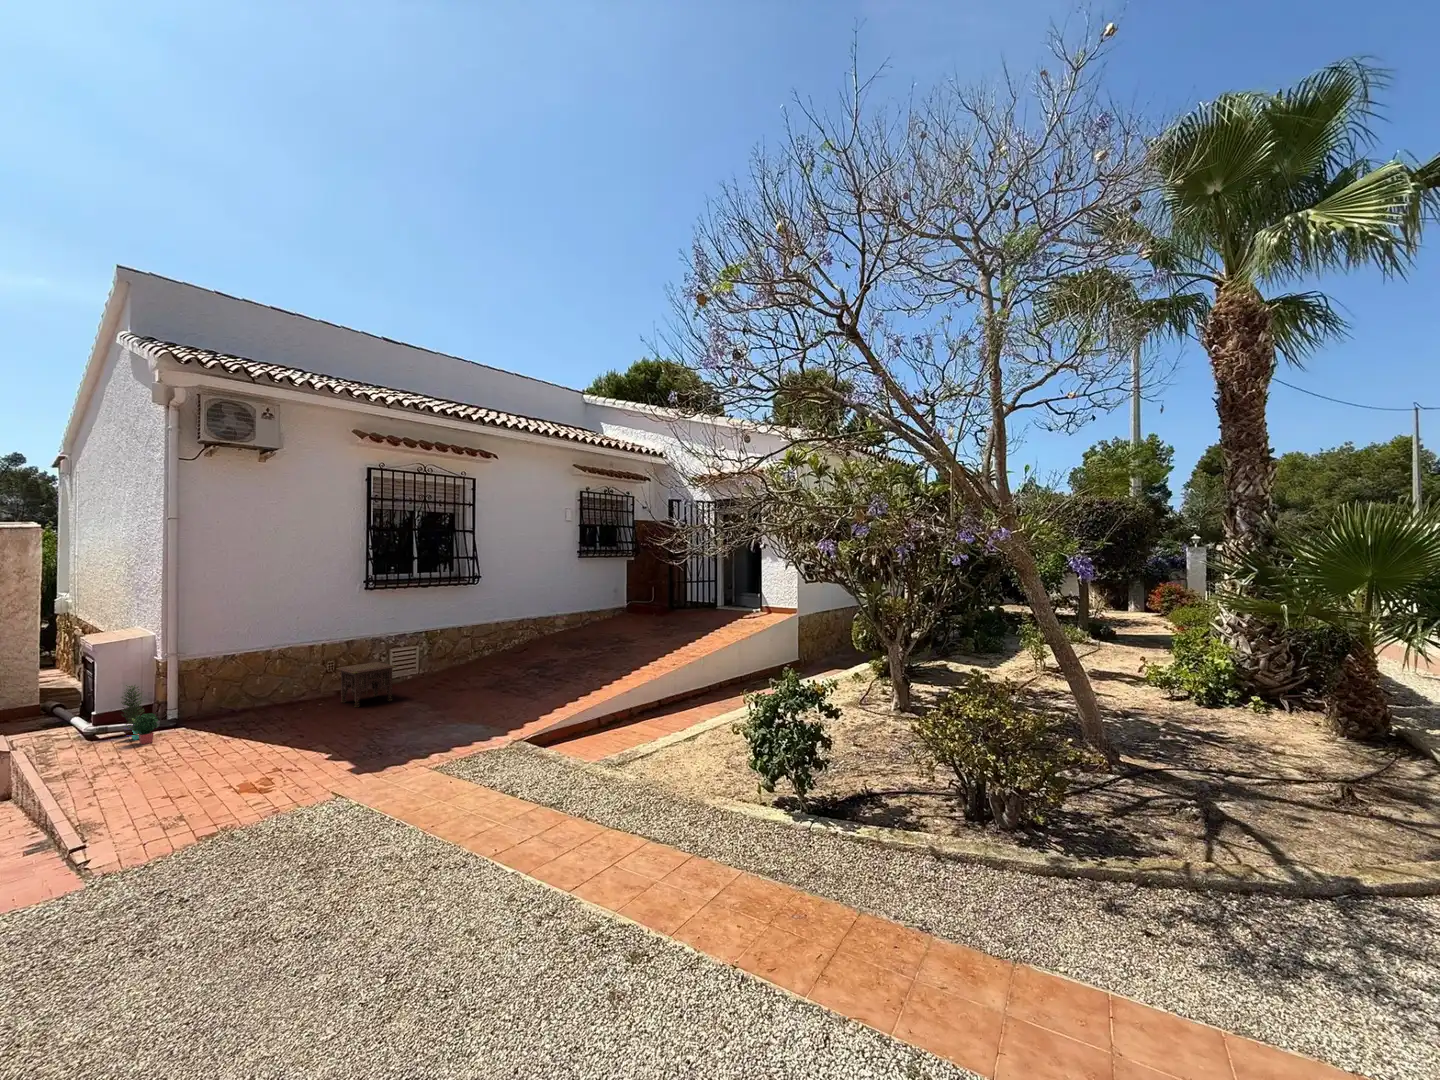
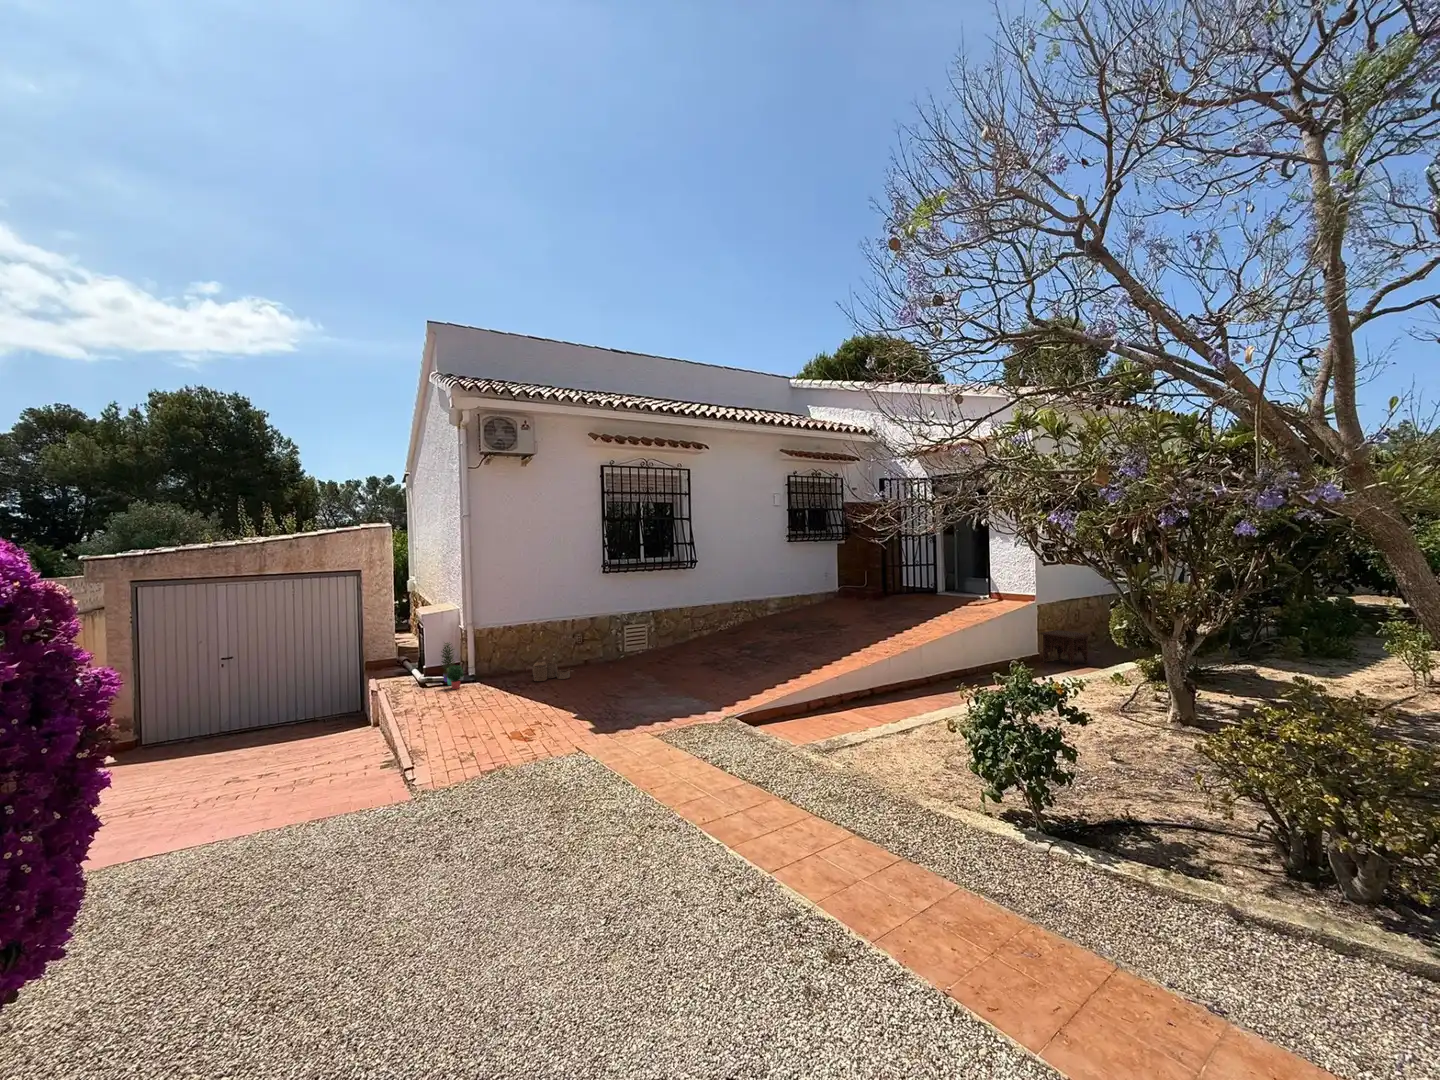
side table: present [336,662,397,707] -> present [1039,630,1092,667]
woven basket: none [259,698,311,724] -> present [533,661,570,681]

